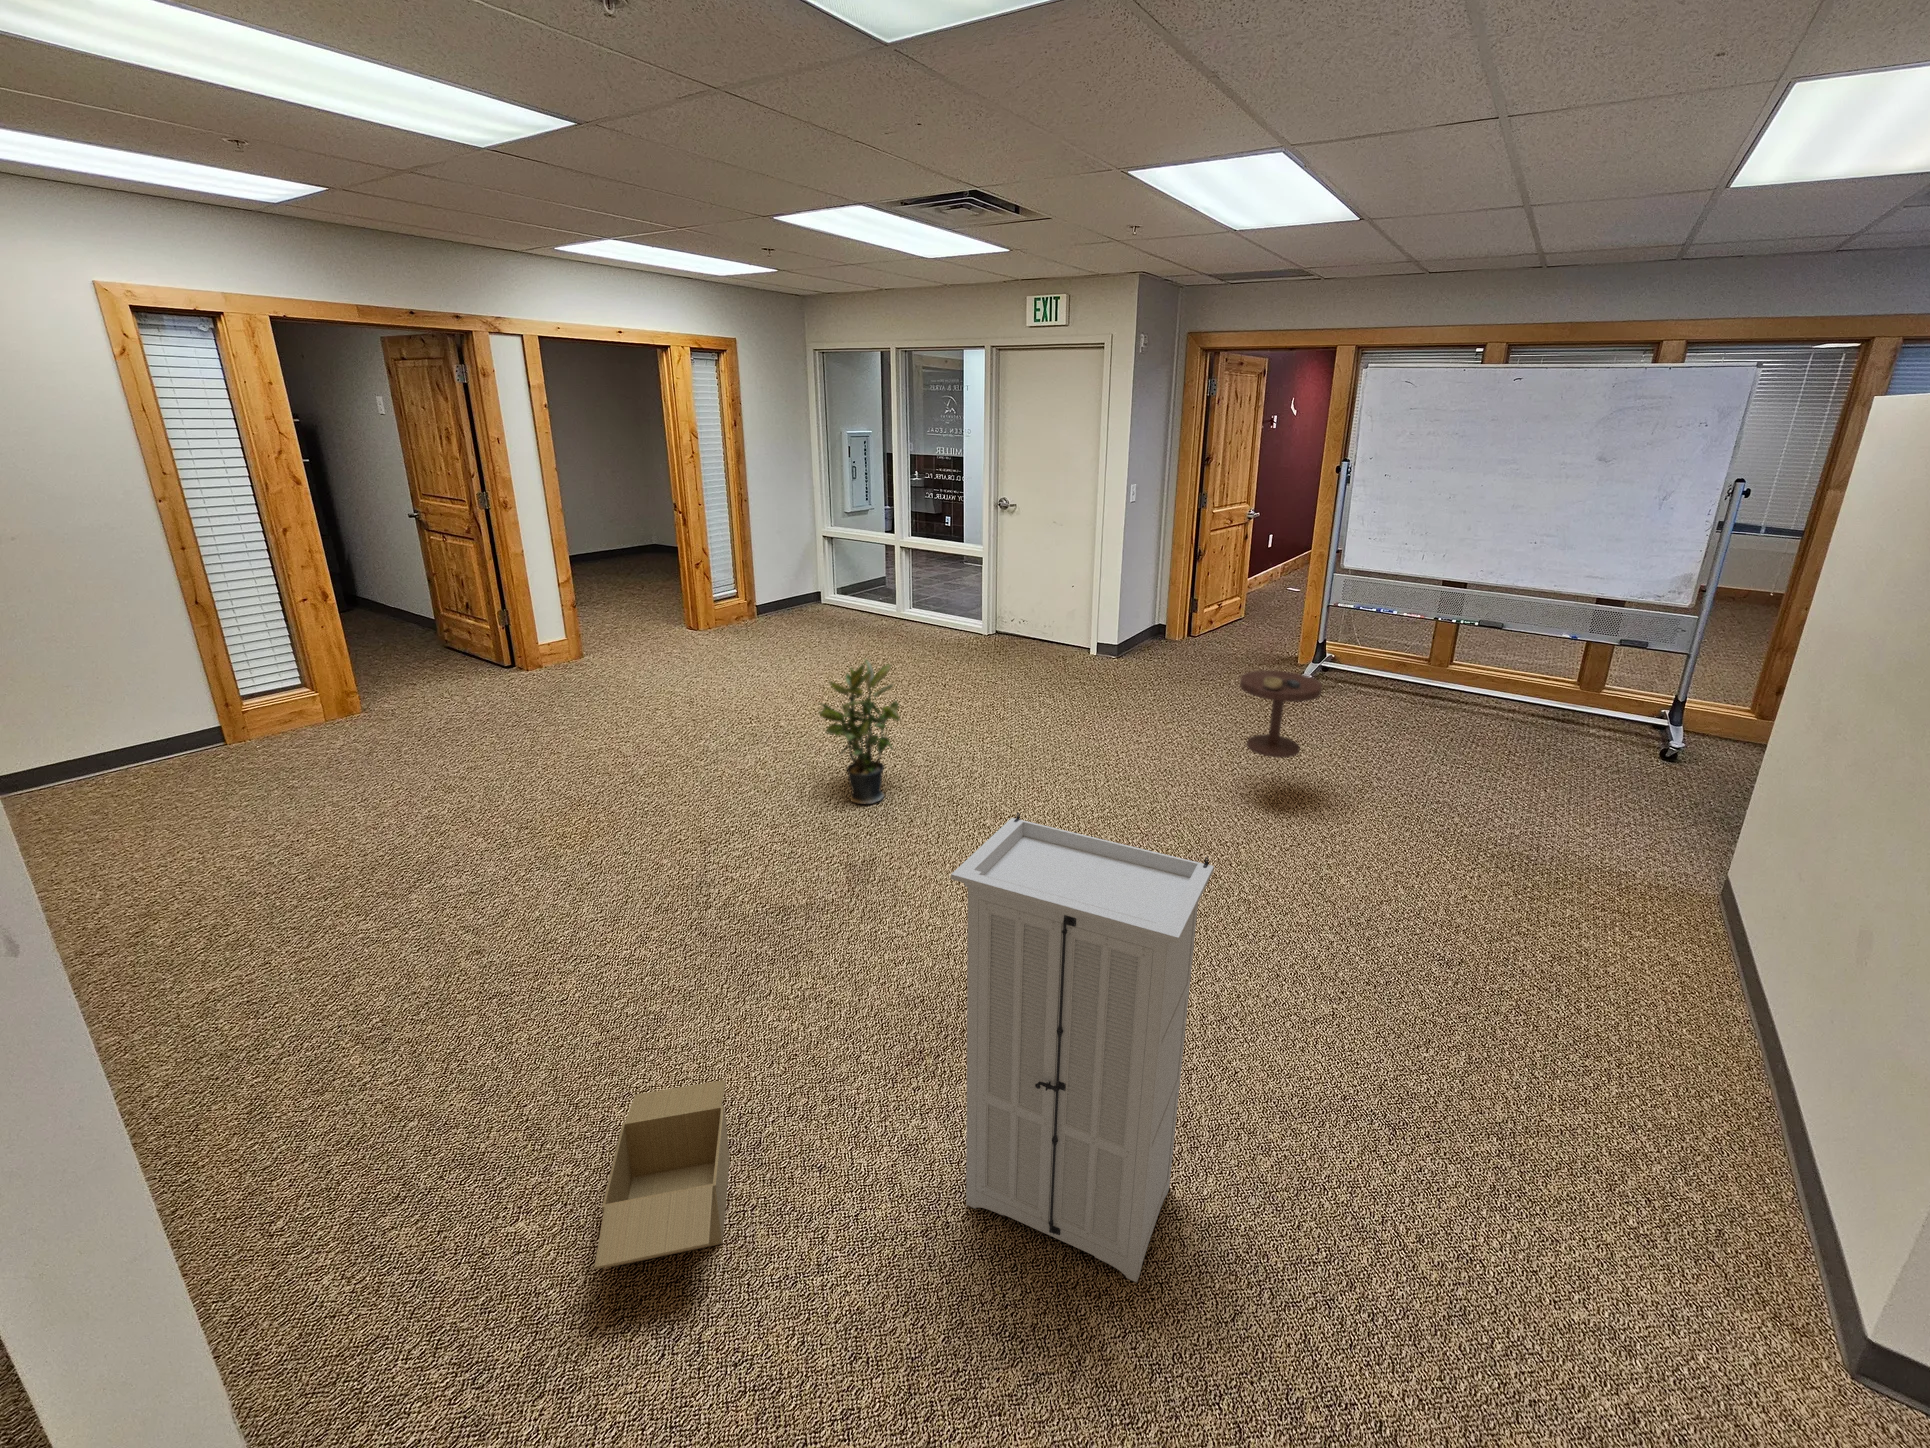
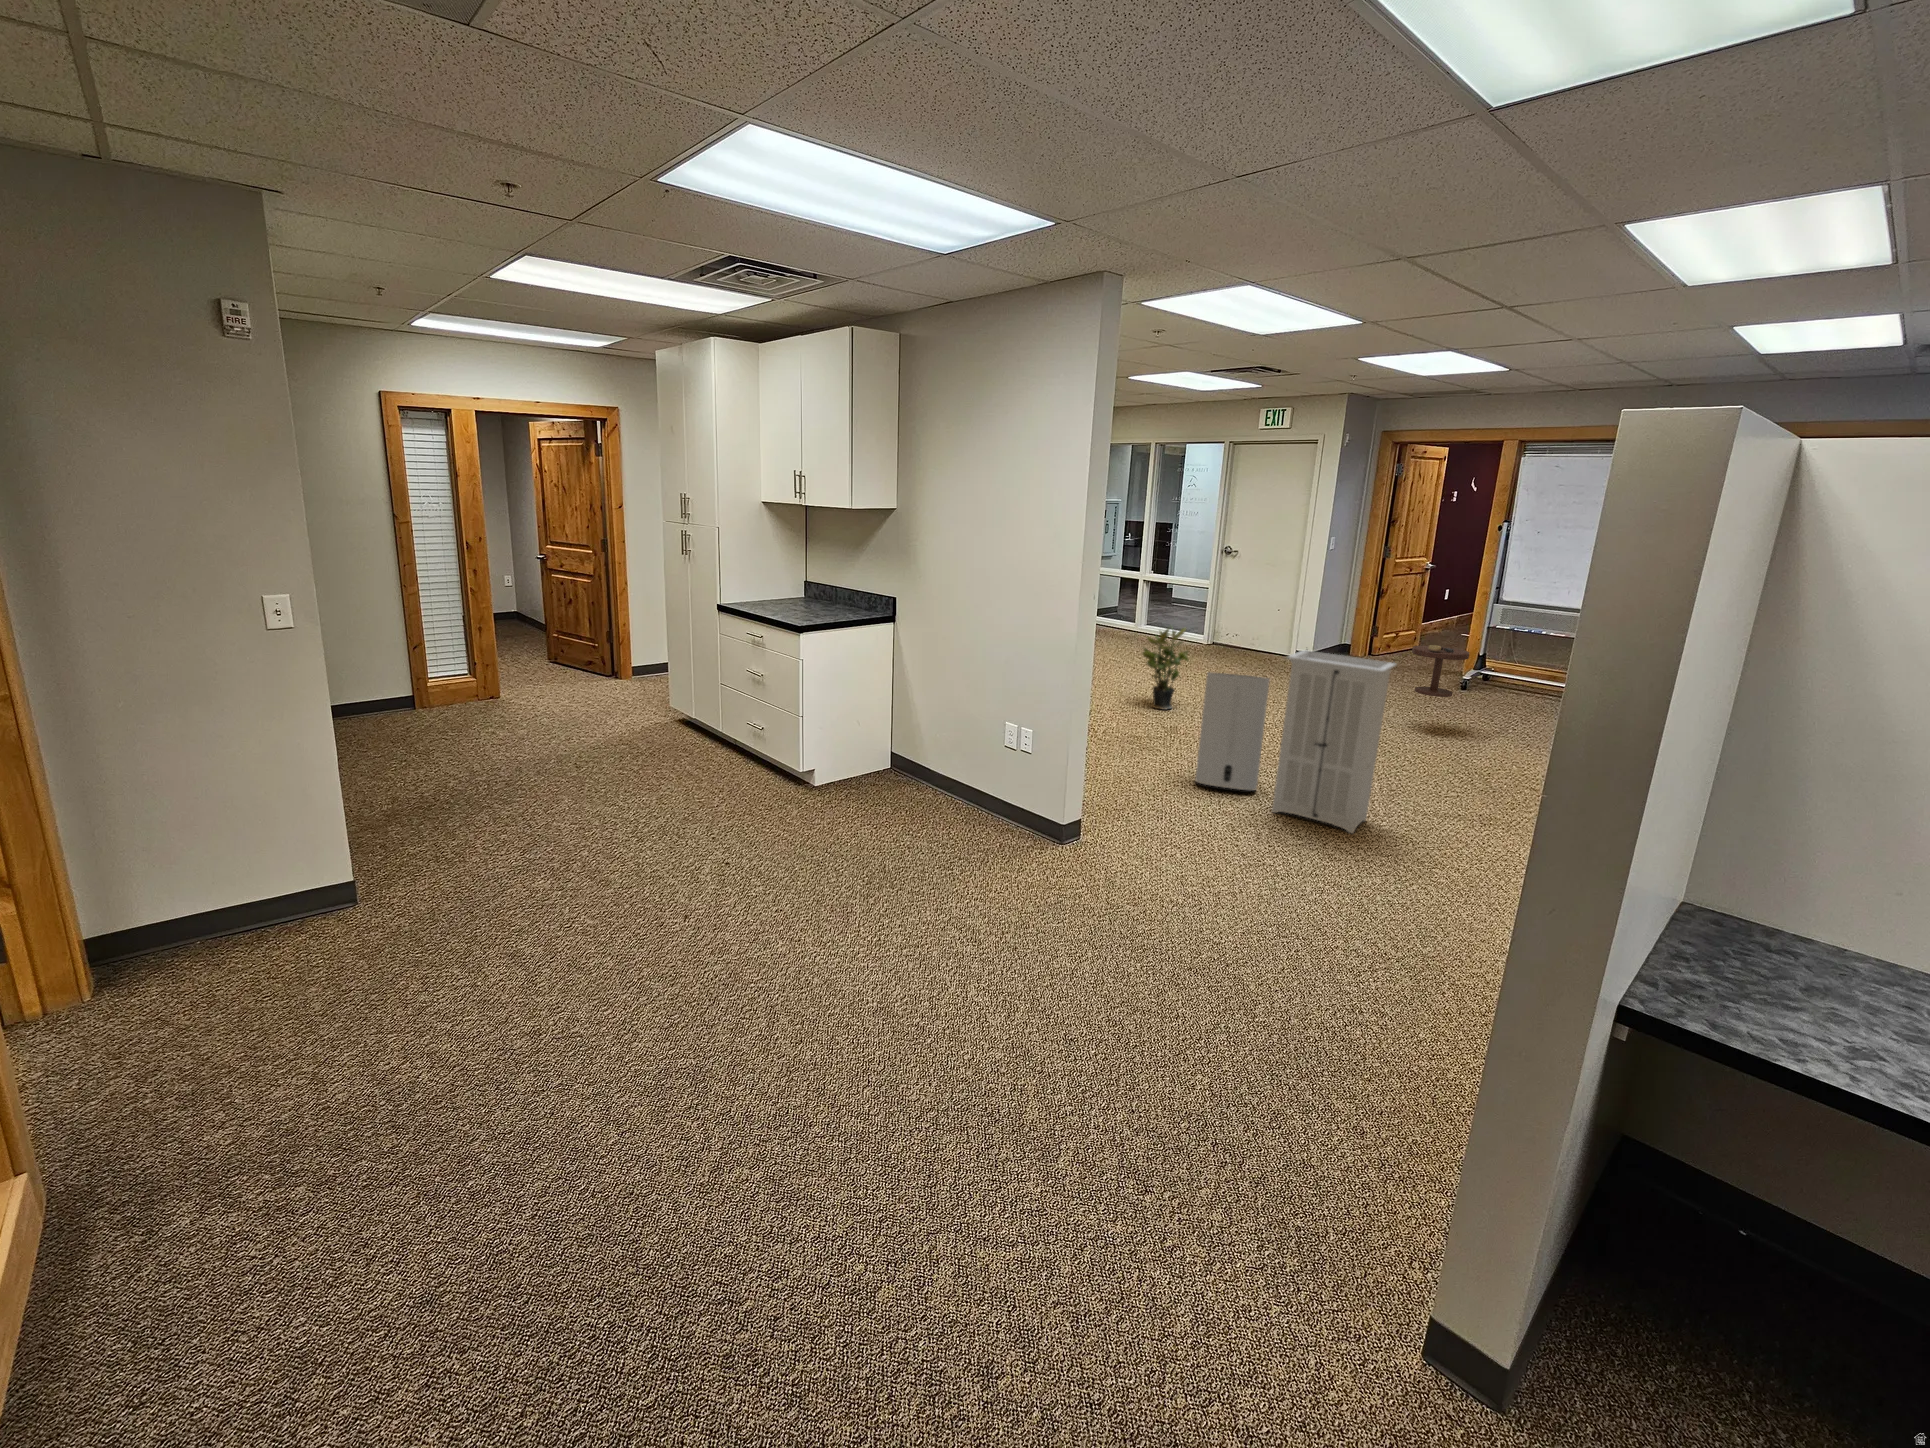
air purifier: none [825,841,961,1115] -> present [1195,672,1270,790]
cardboard box: present [594,1080,730,1269] -> none [1122,762,1178,806]

